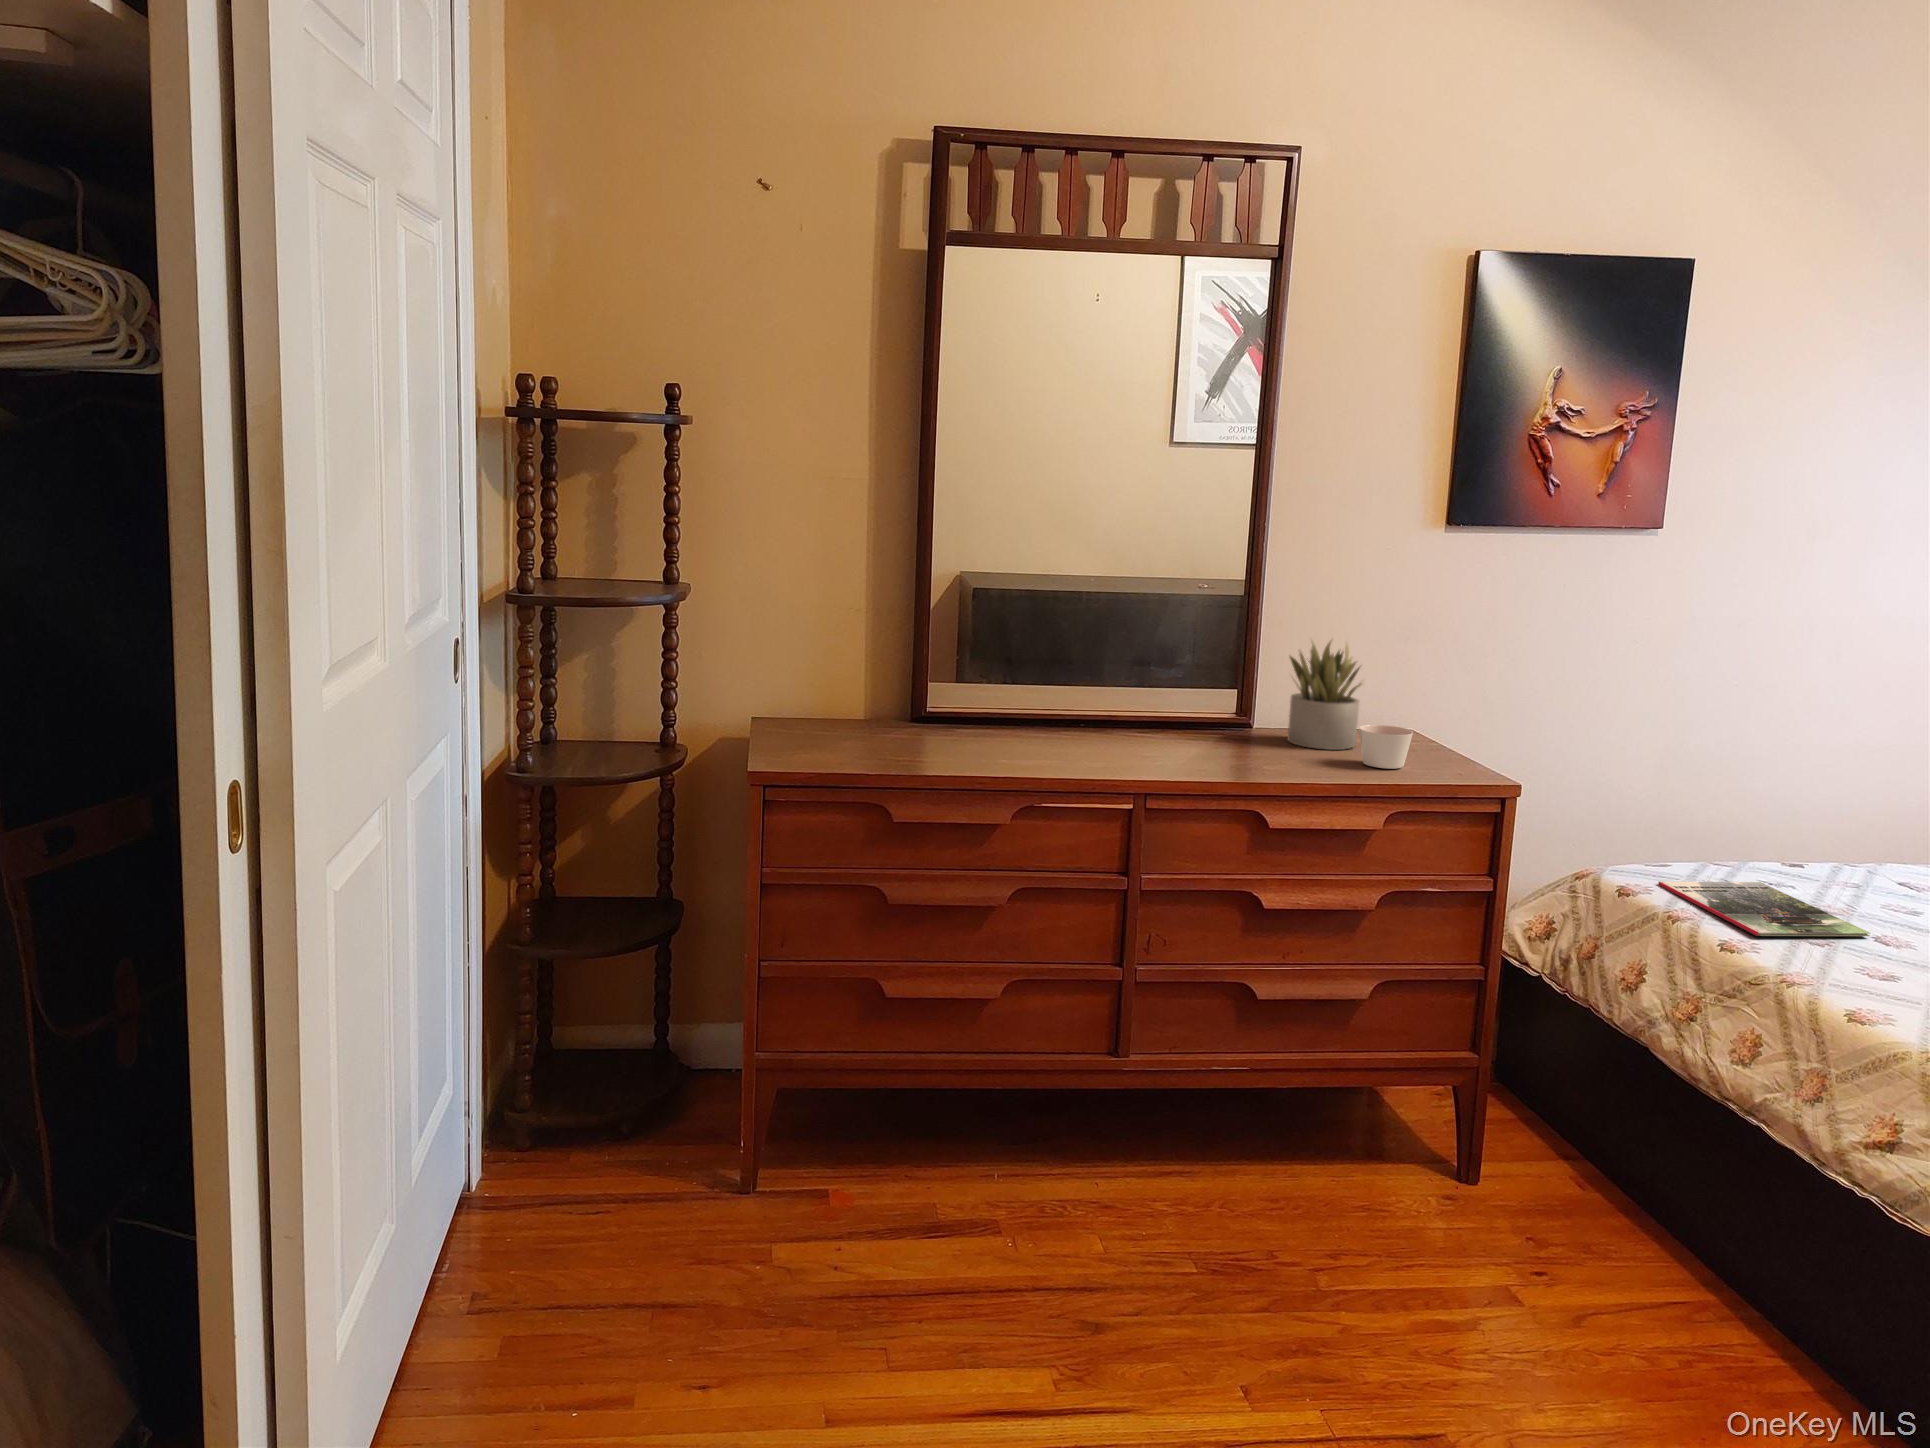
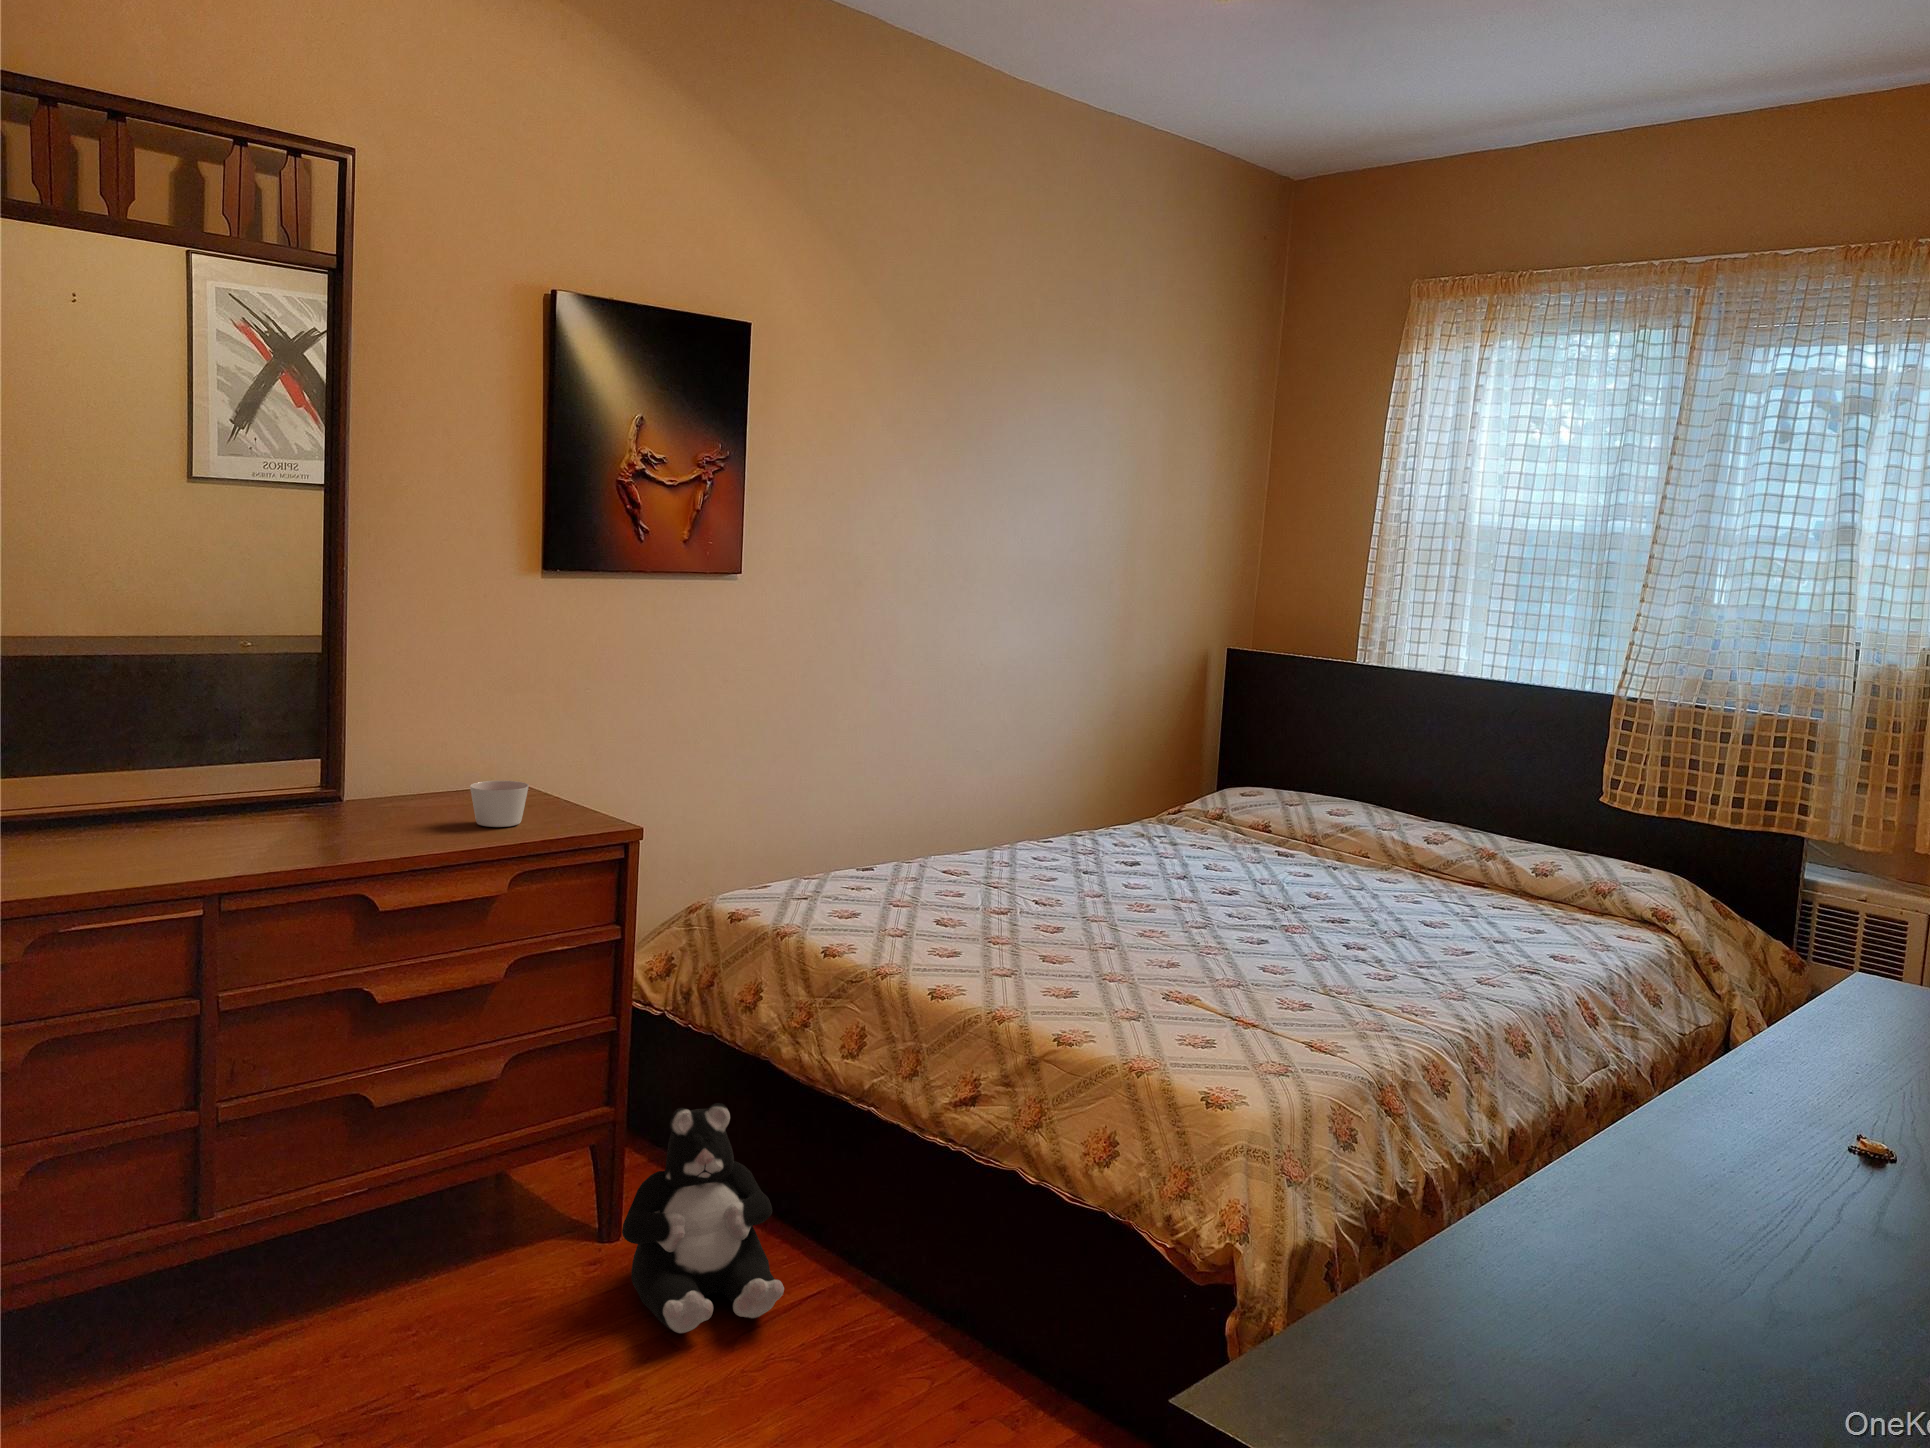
succulent plant: present [1288,641,1361,750] -> none [381,691,471,814]
magazine: present [1658,881,1870,936] -> none [764,888,932,937]
plush toy: none [1470,1069,1636,1298] -> present [622,1103,784,1333]

